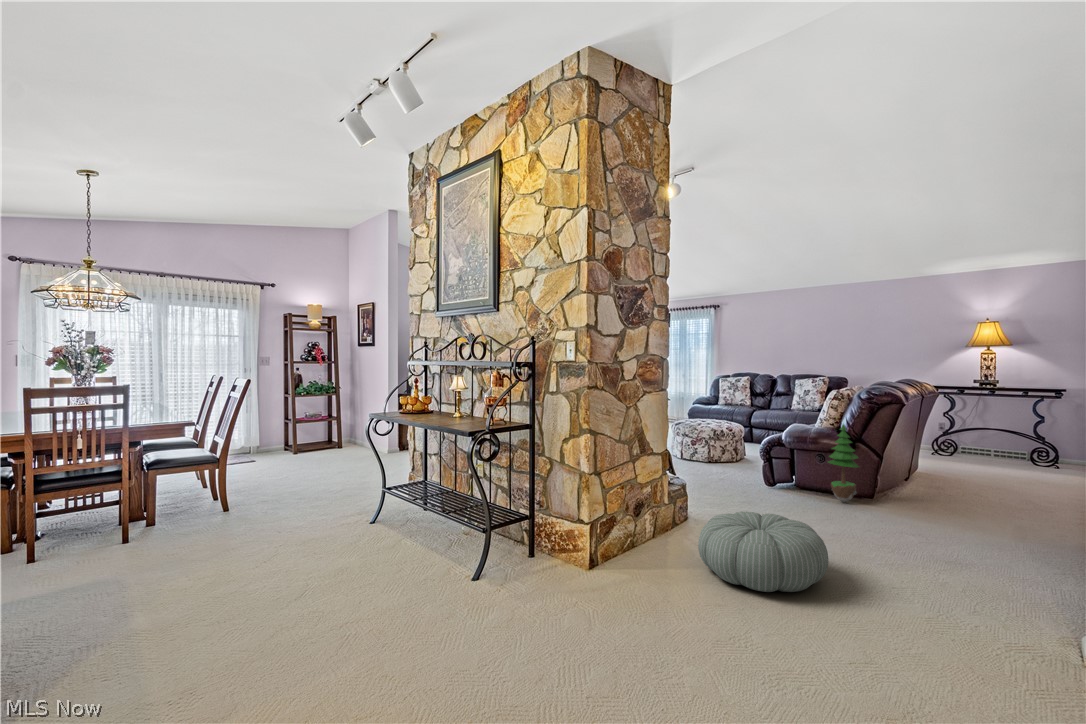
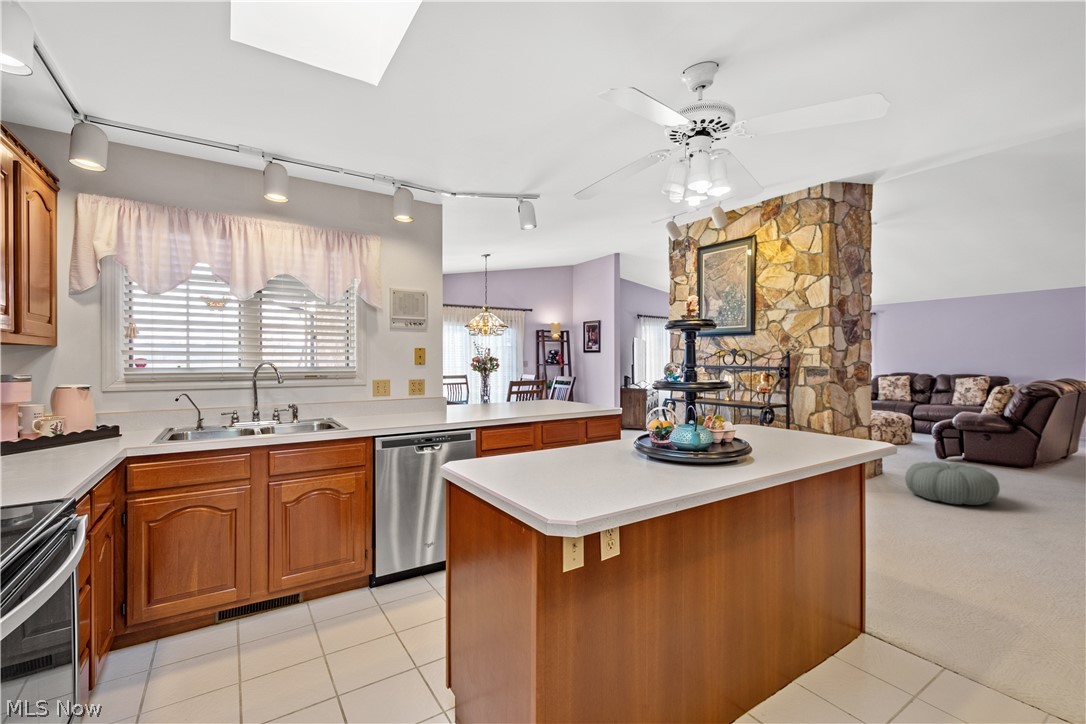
potted tree: present [828,424,859,502] -> none [992,411,1021,469]

